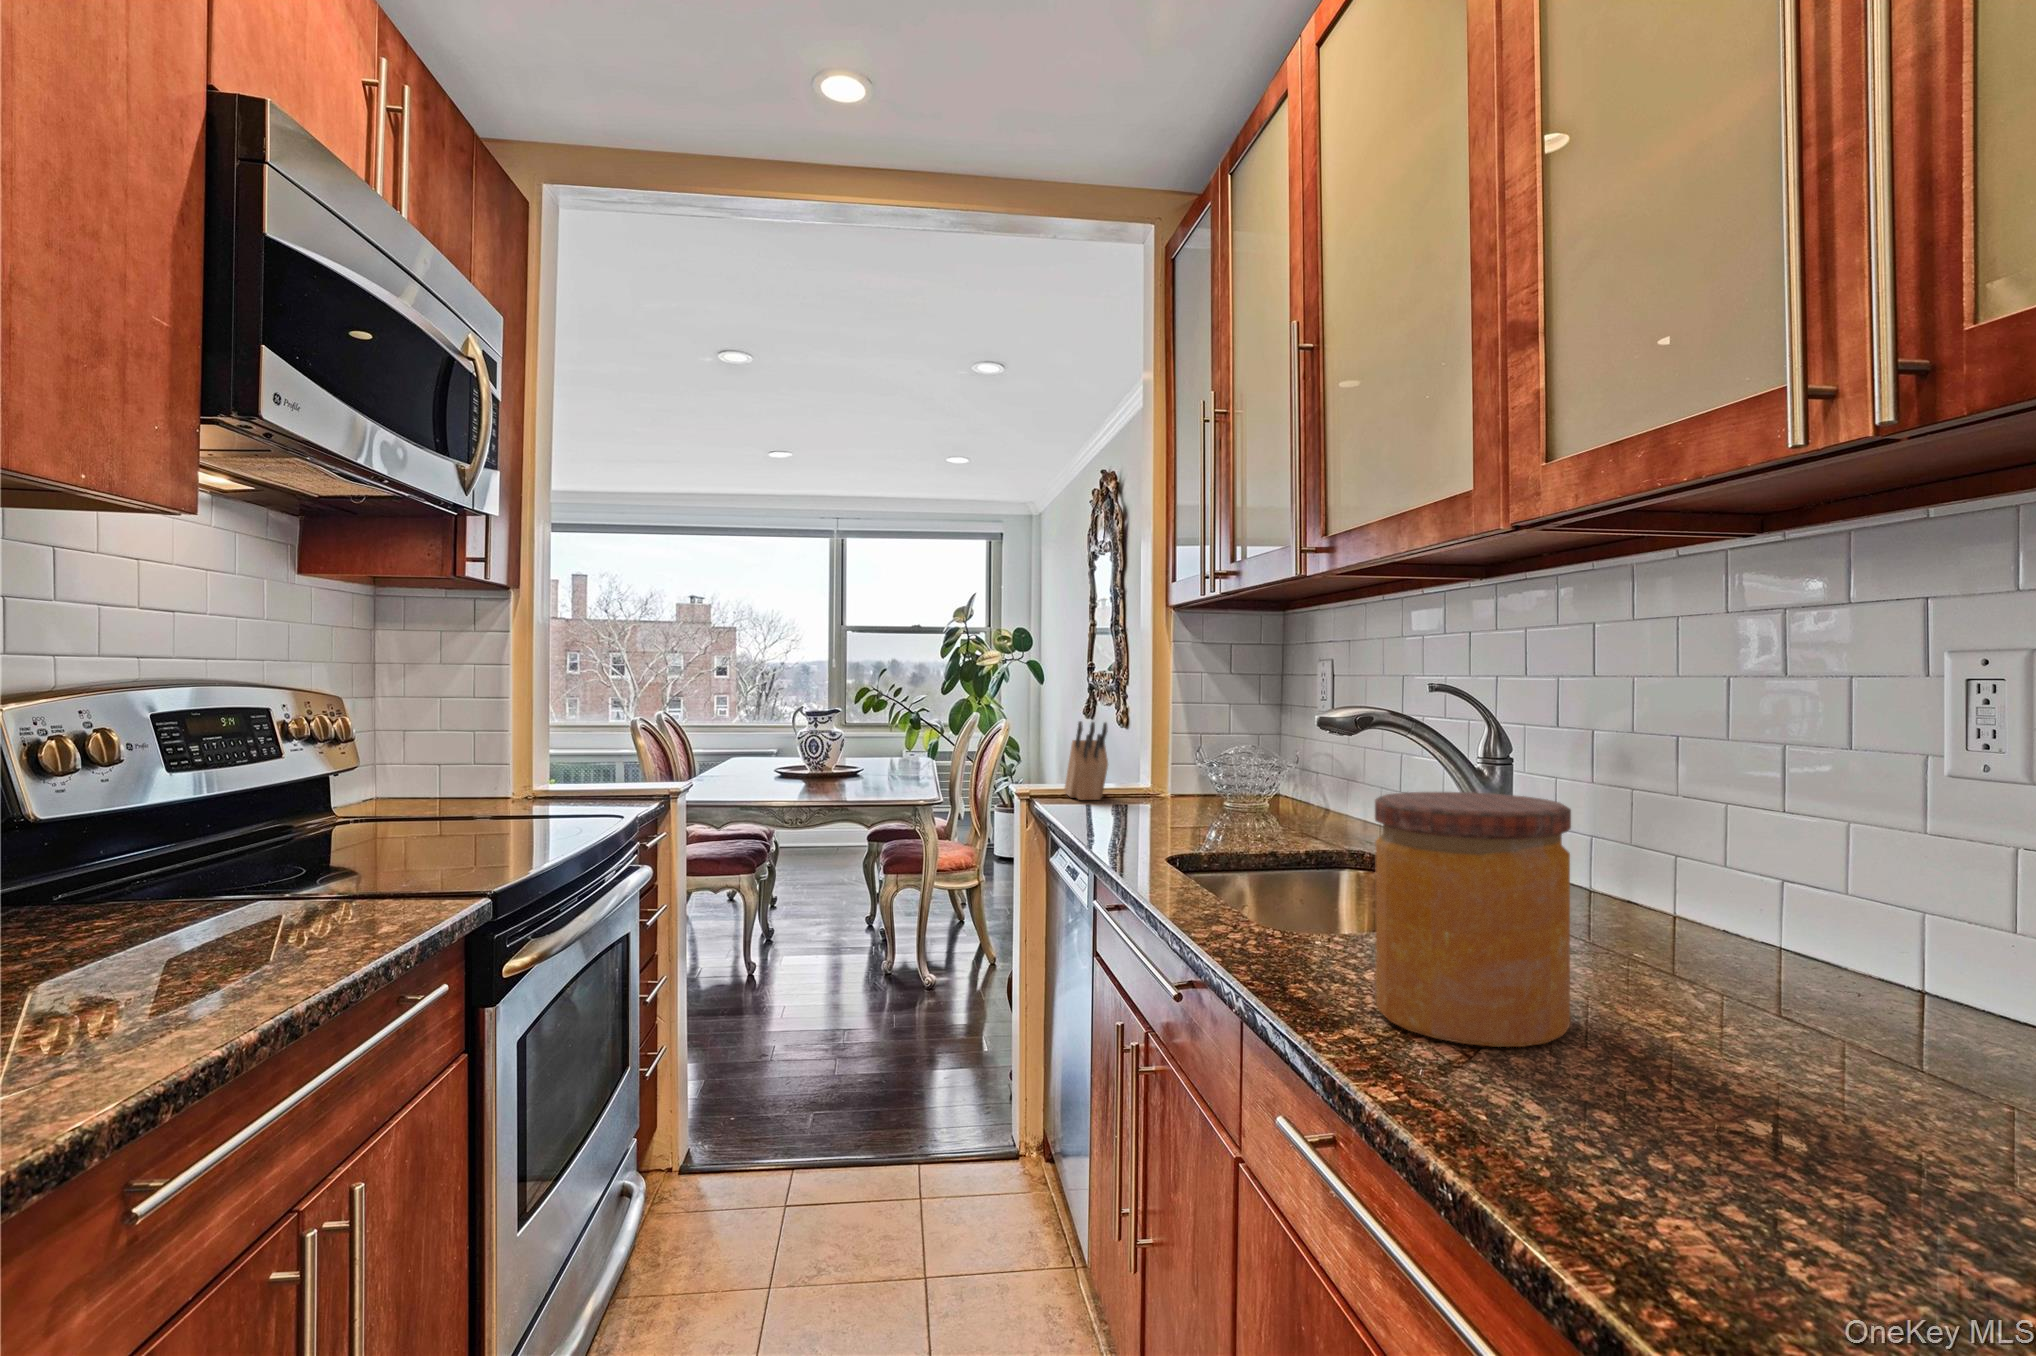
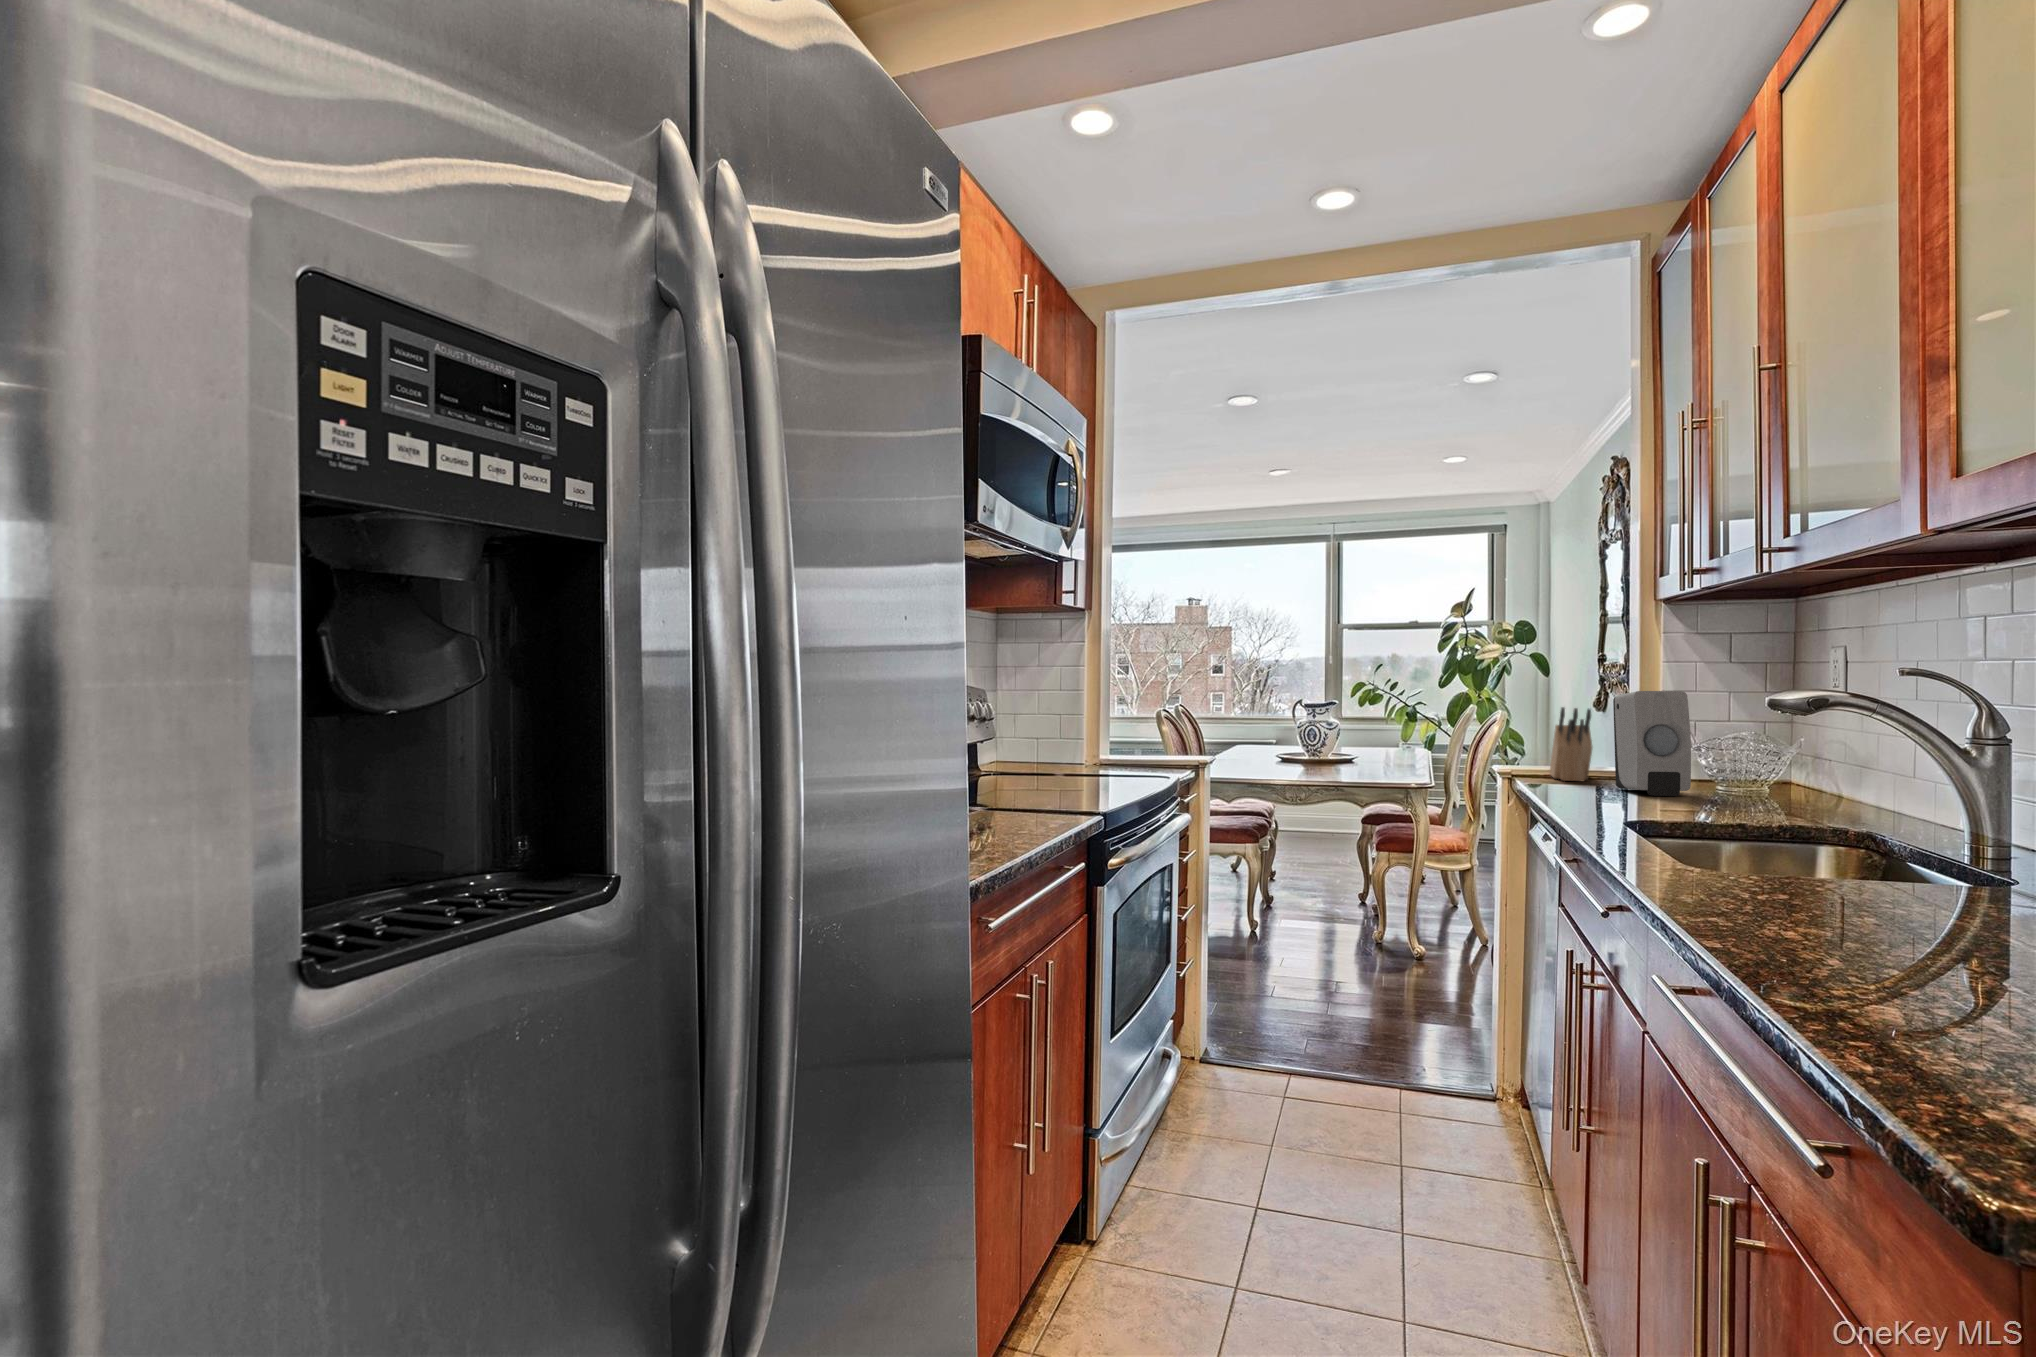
soap dispenser: none [1130,704,1204,816] -> present [1613,691,1691,796]
jar: present [1375,792,1571,1047] -> none [1756,749,1937,940]

